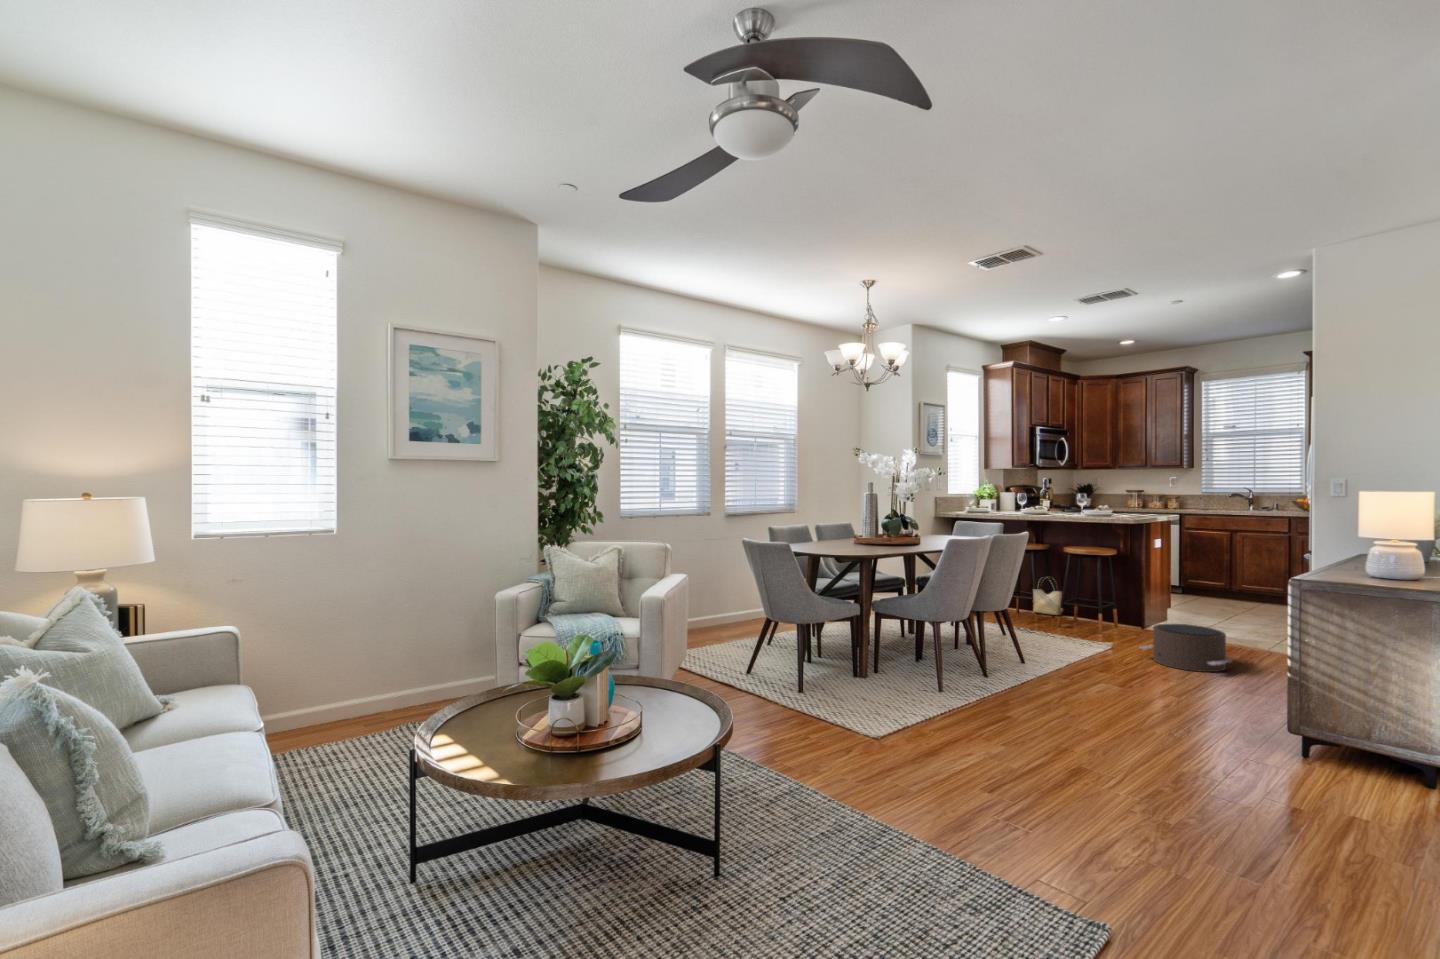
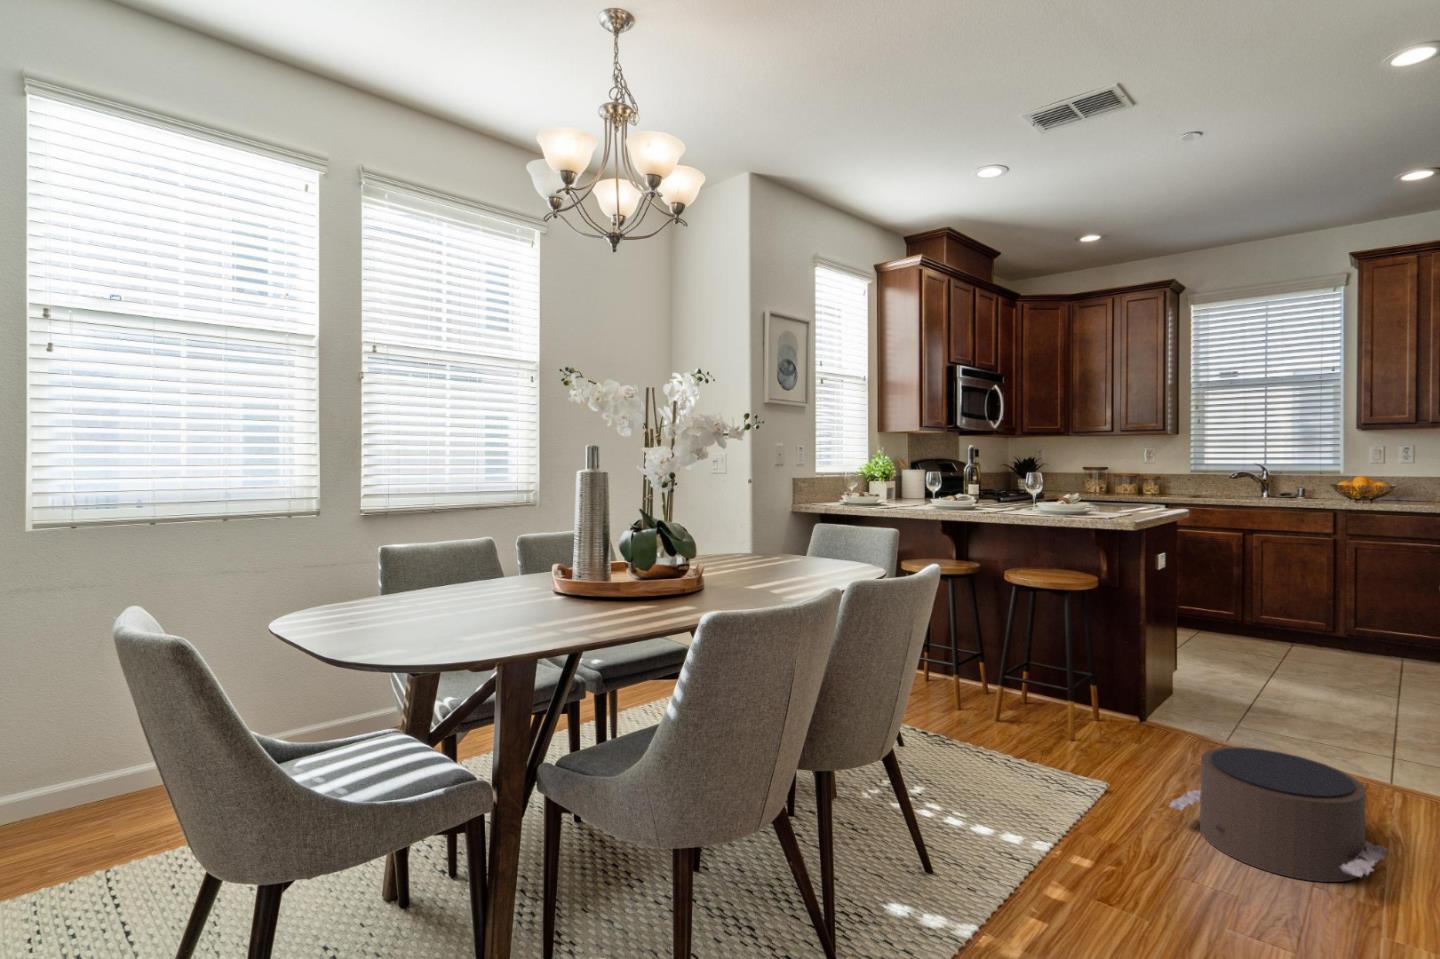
woven basket: present [1033,589,1062,615] -> none [950,616,1000,685]

